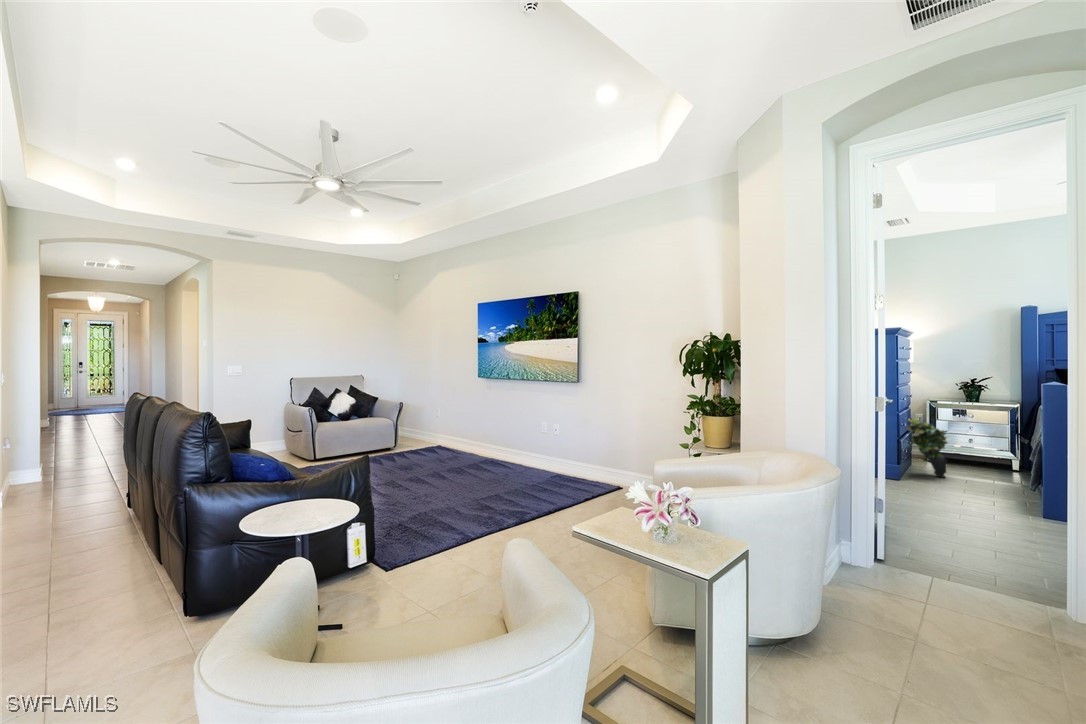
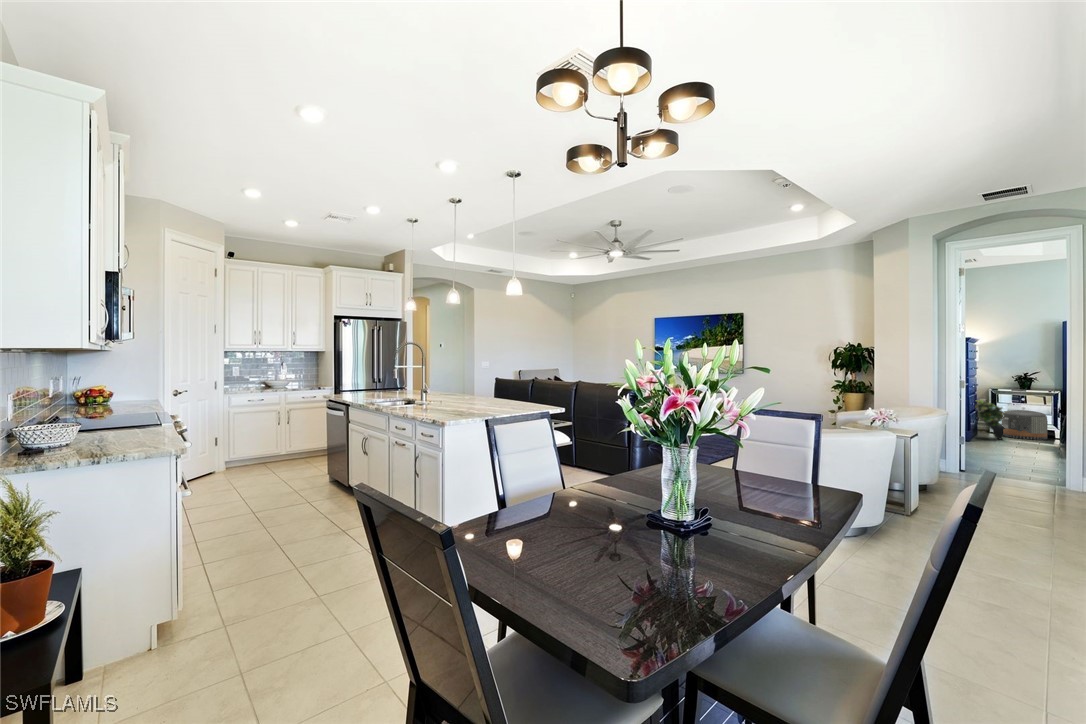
pouf: none [943,432,1006,477] -> present [1002,410,1048,440]

